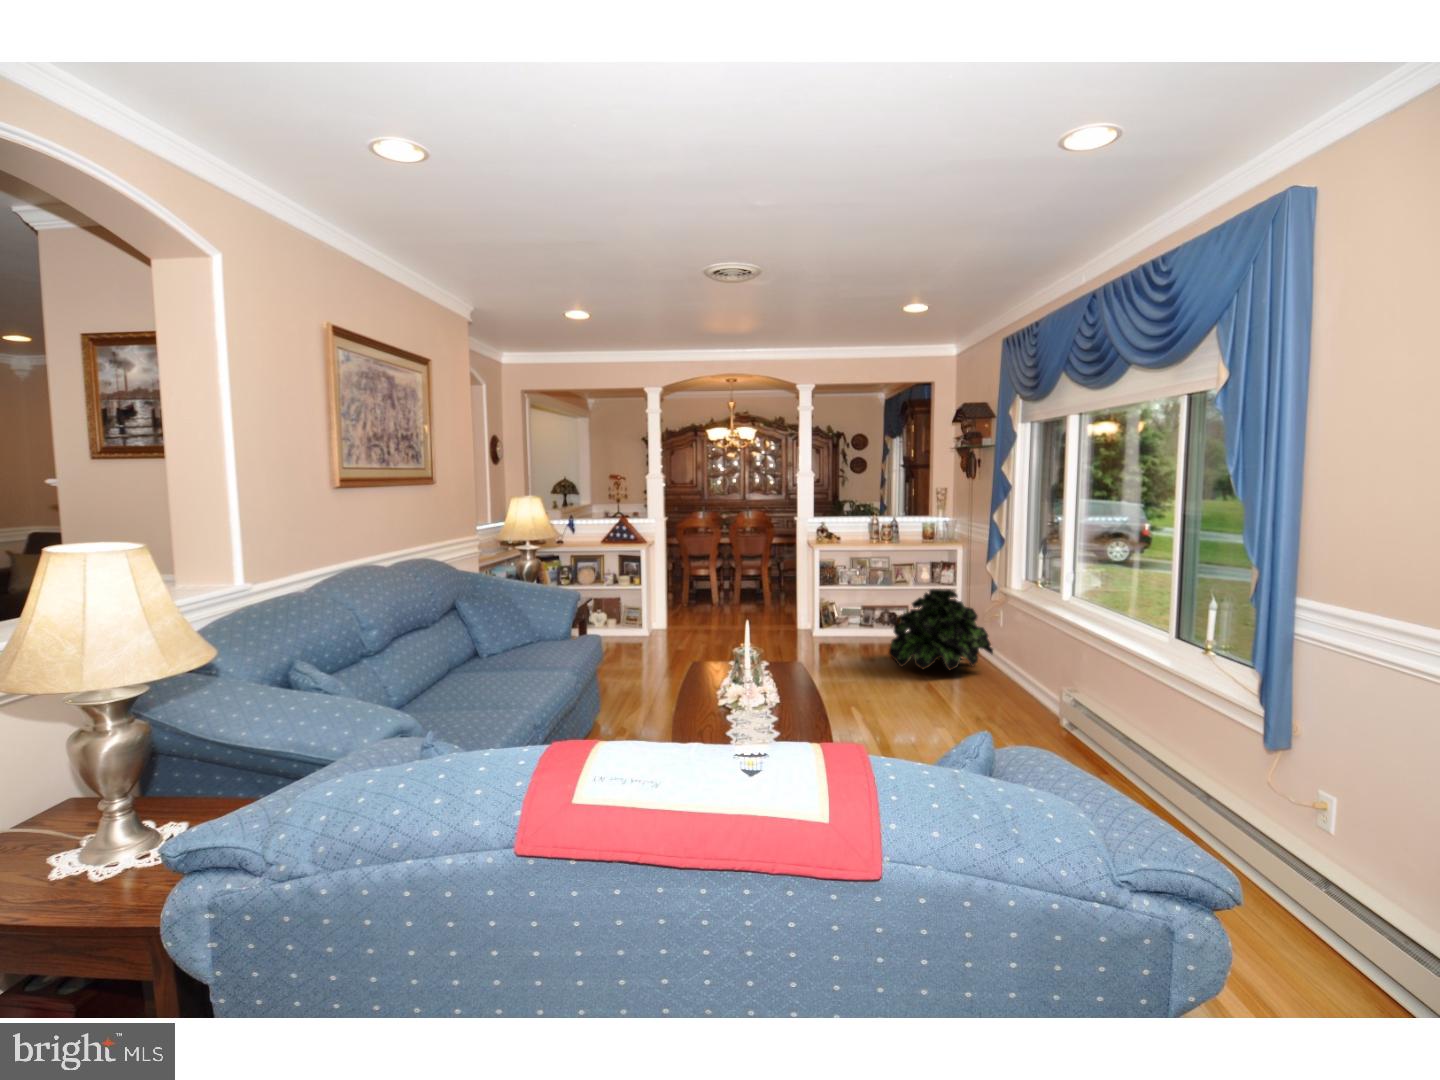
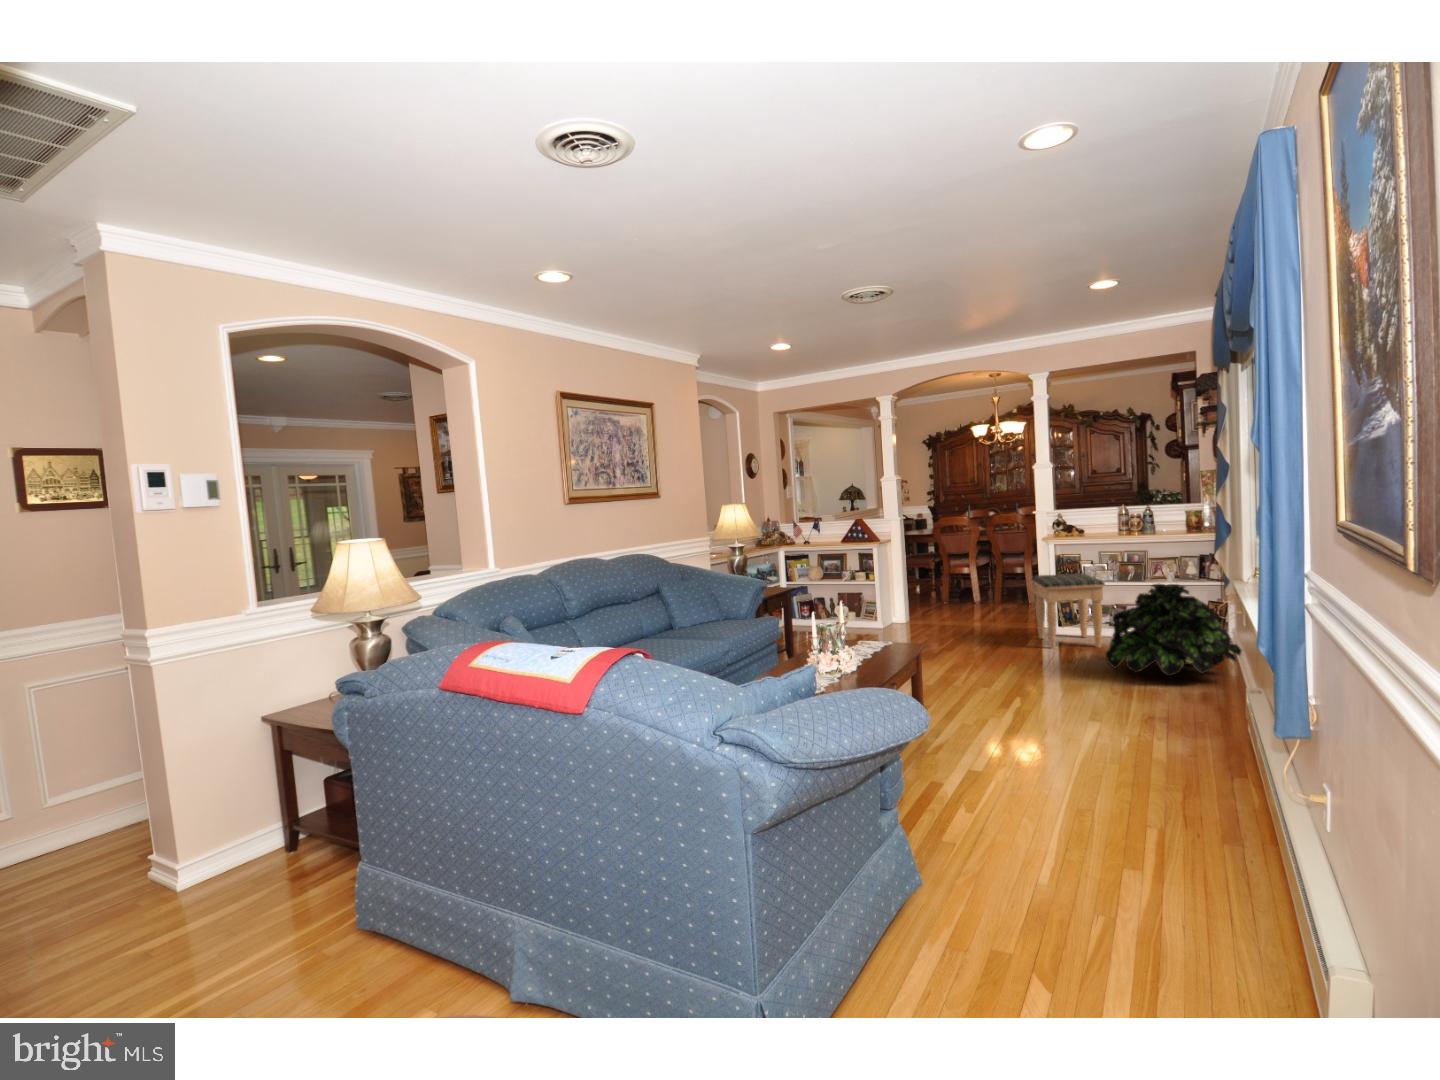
footstool: none [806,578,874,651] -> present [1031,573,1105,649]

